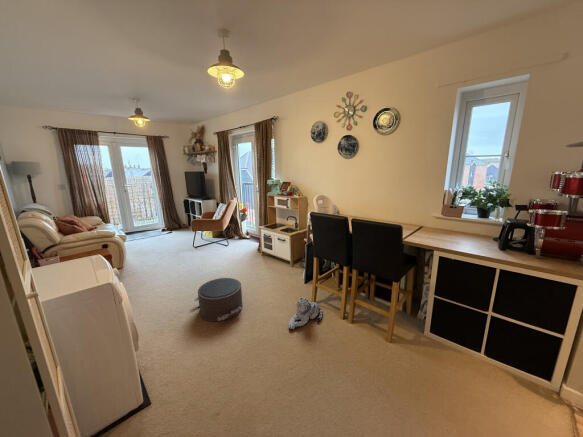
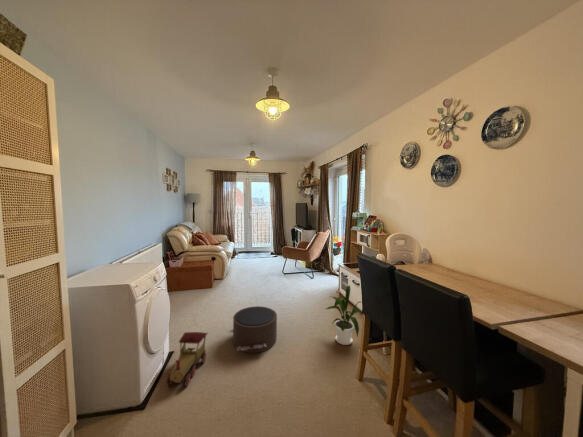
house plant: none [273,241,306,287] -> present [326,286,362,345]
plush toy: present [288,298,323,329] -> none [297,360,356,405]
toy train: none [159,317,193,377] -> present [166,332,207,386]

